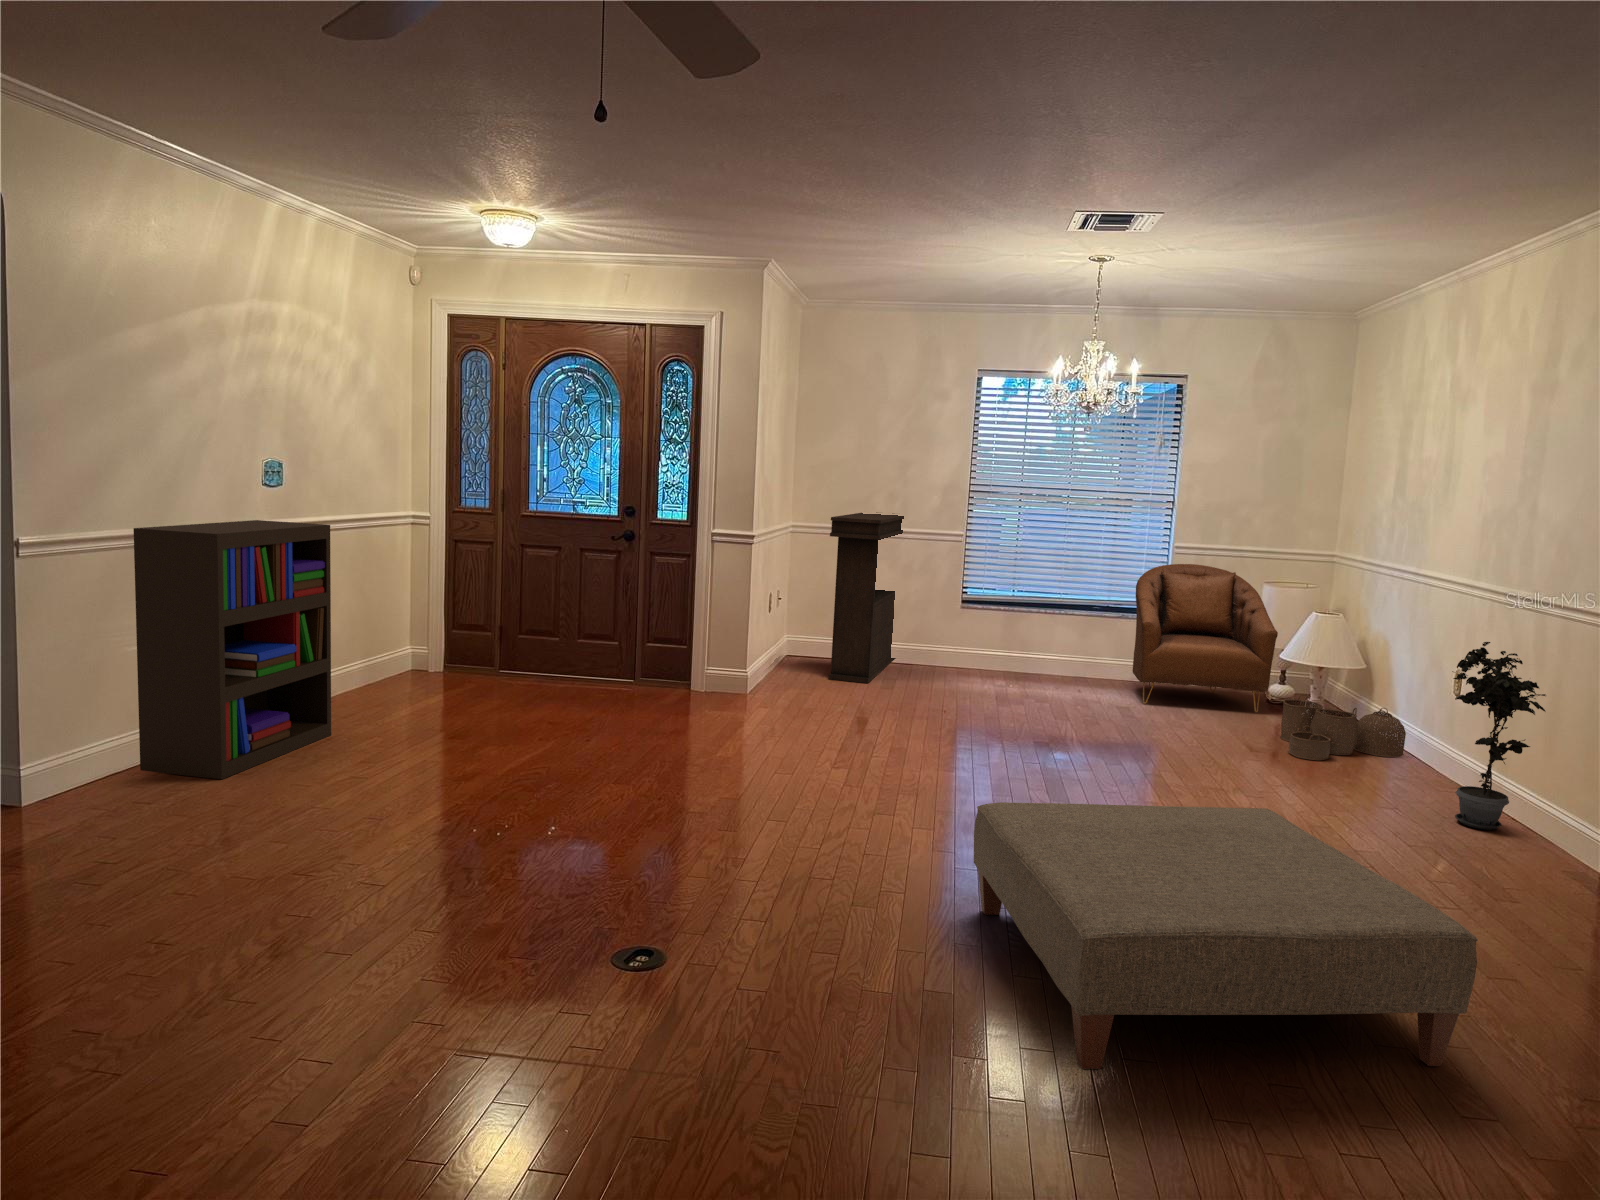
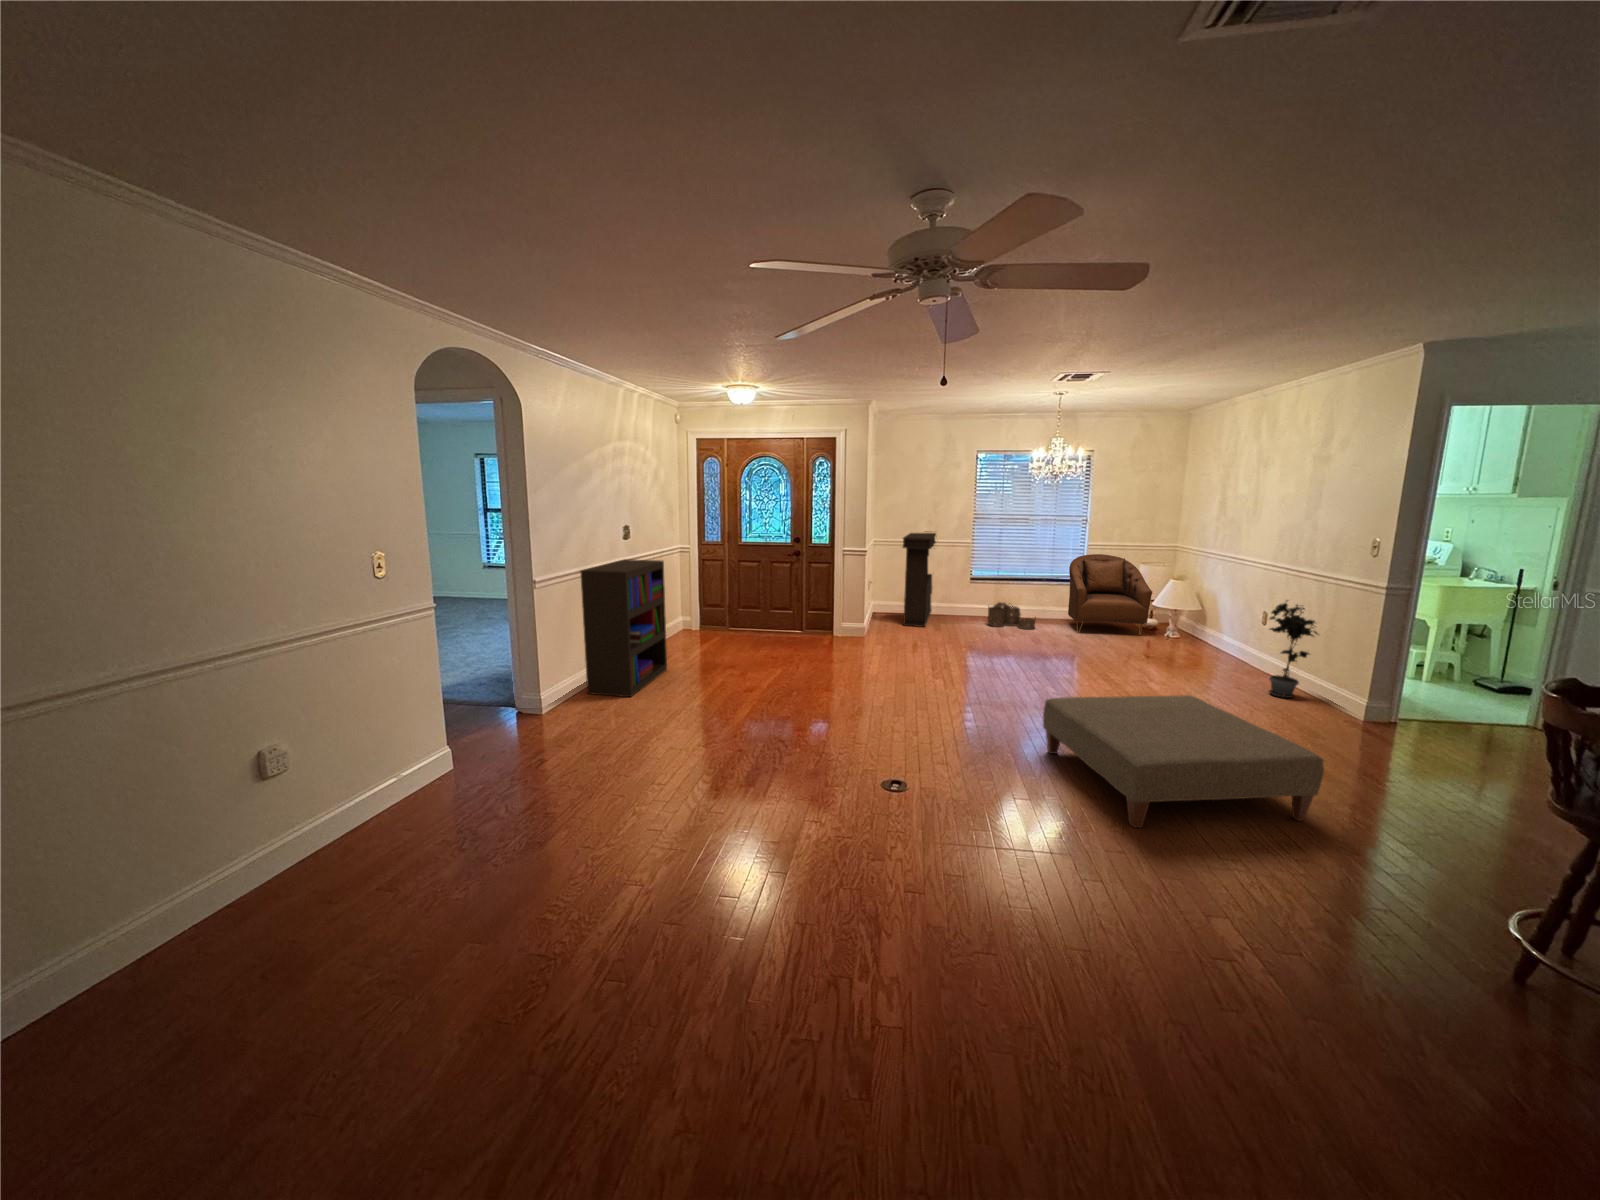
woven basket: present [1281,694,1406,761] -> present [988,602,1036,629]

